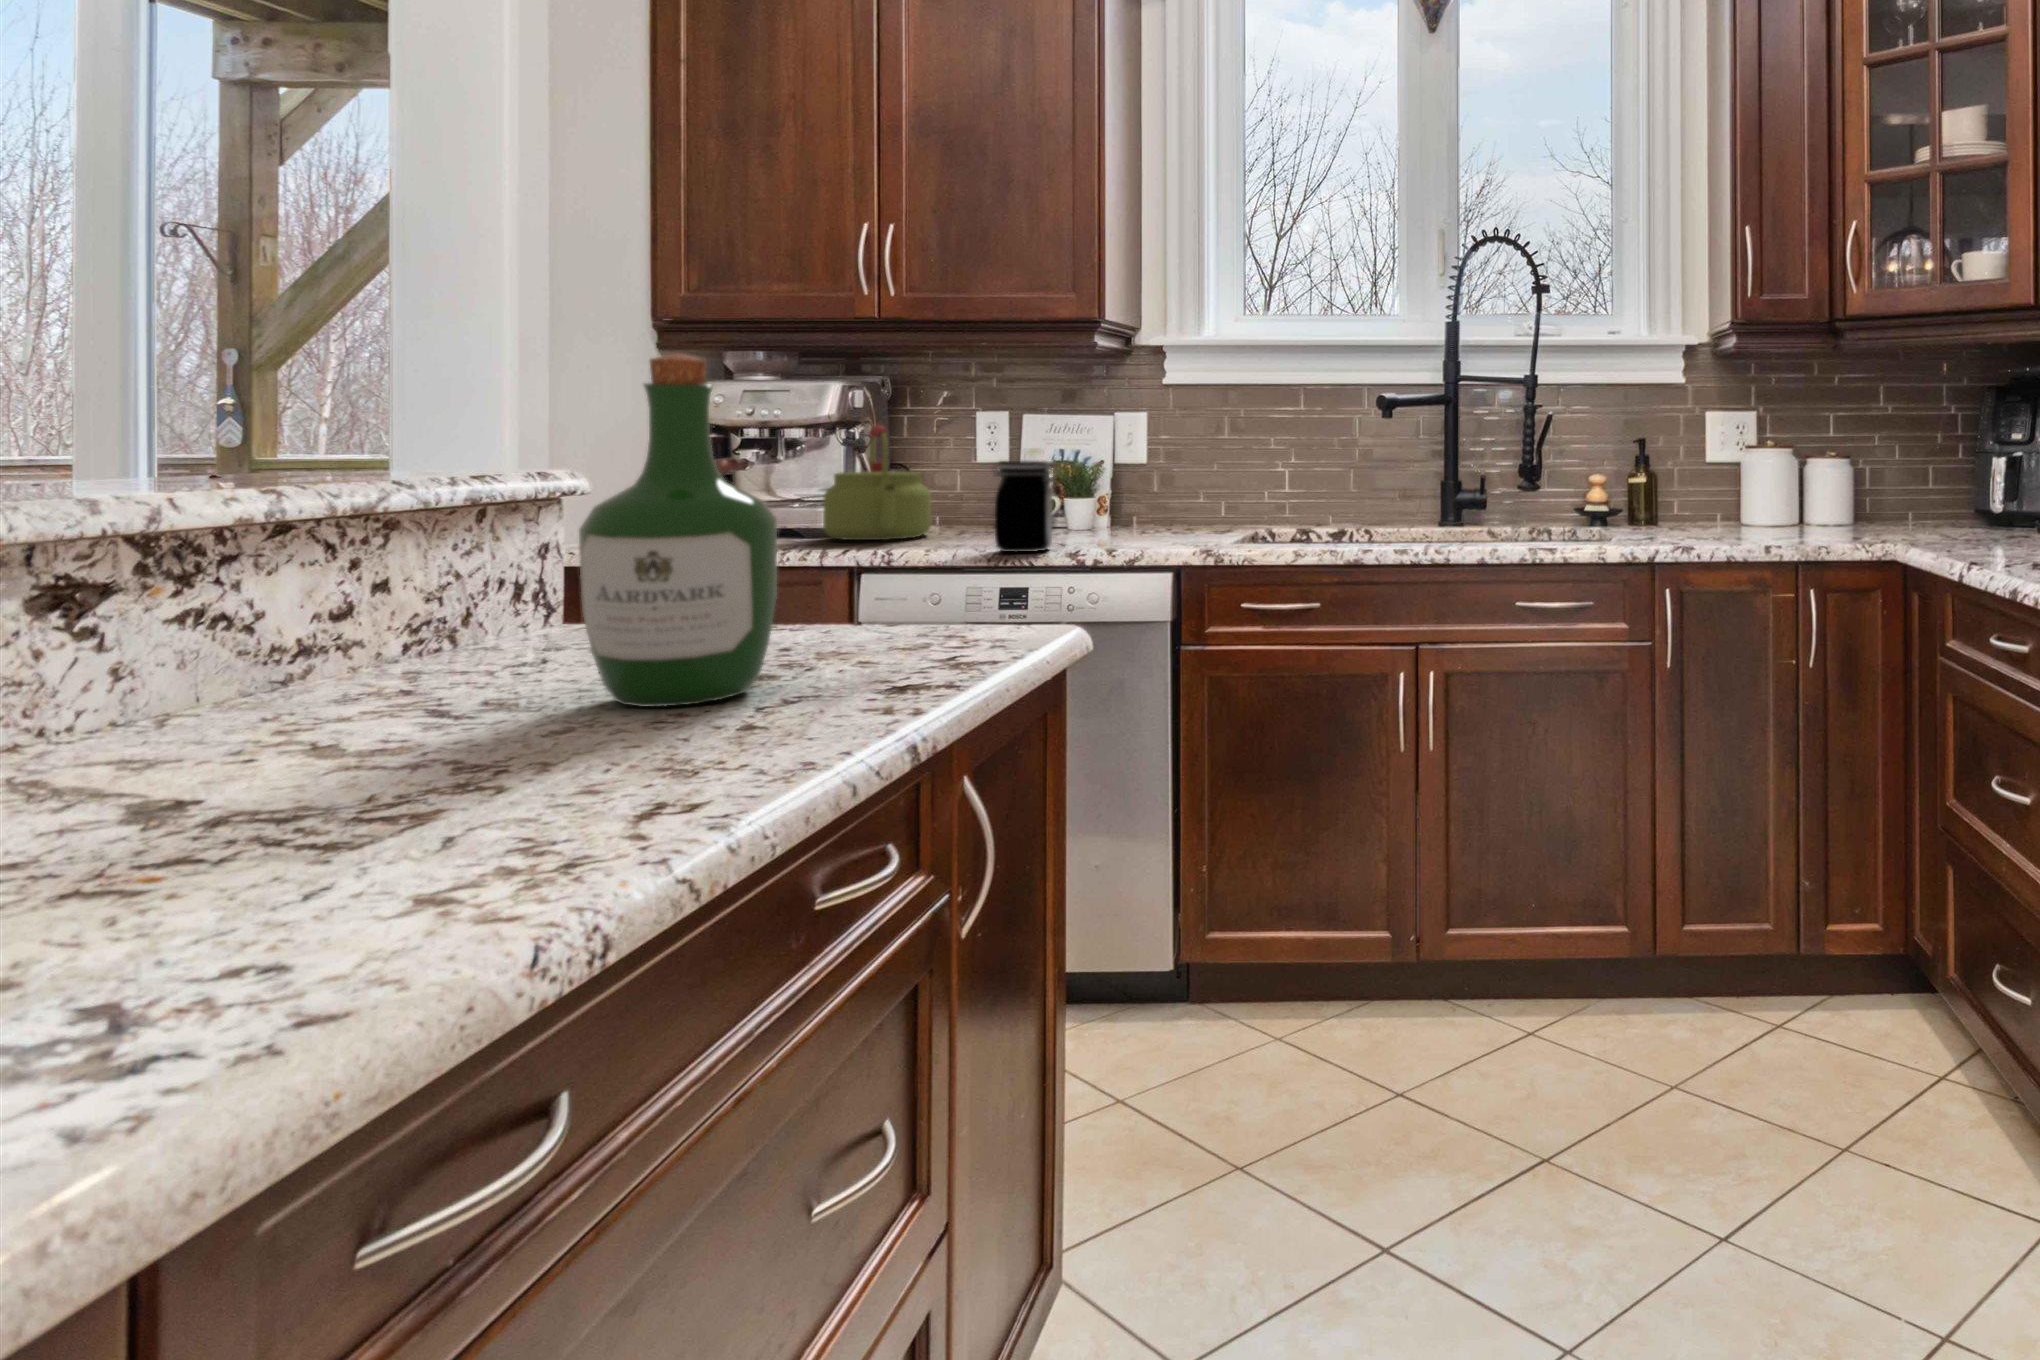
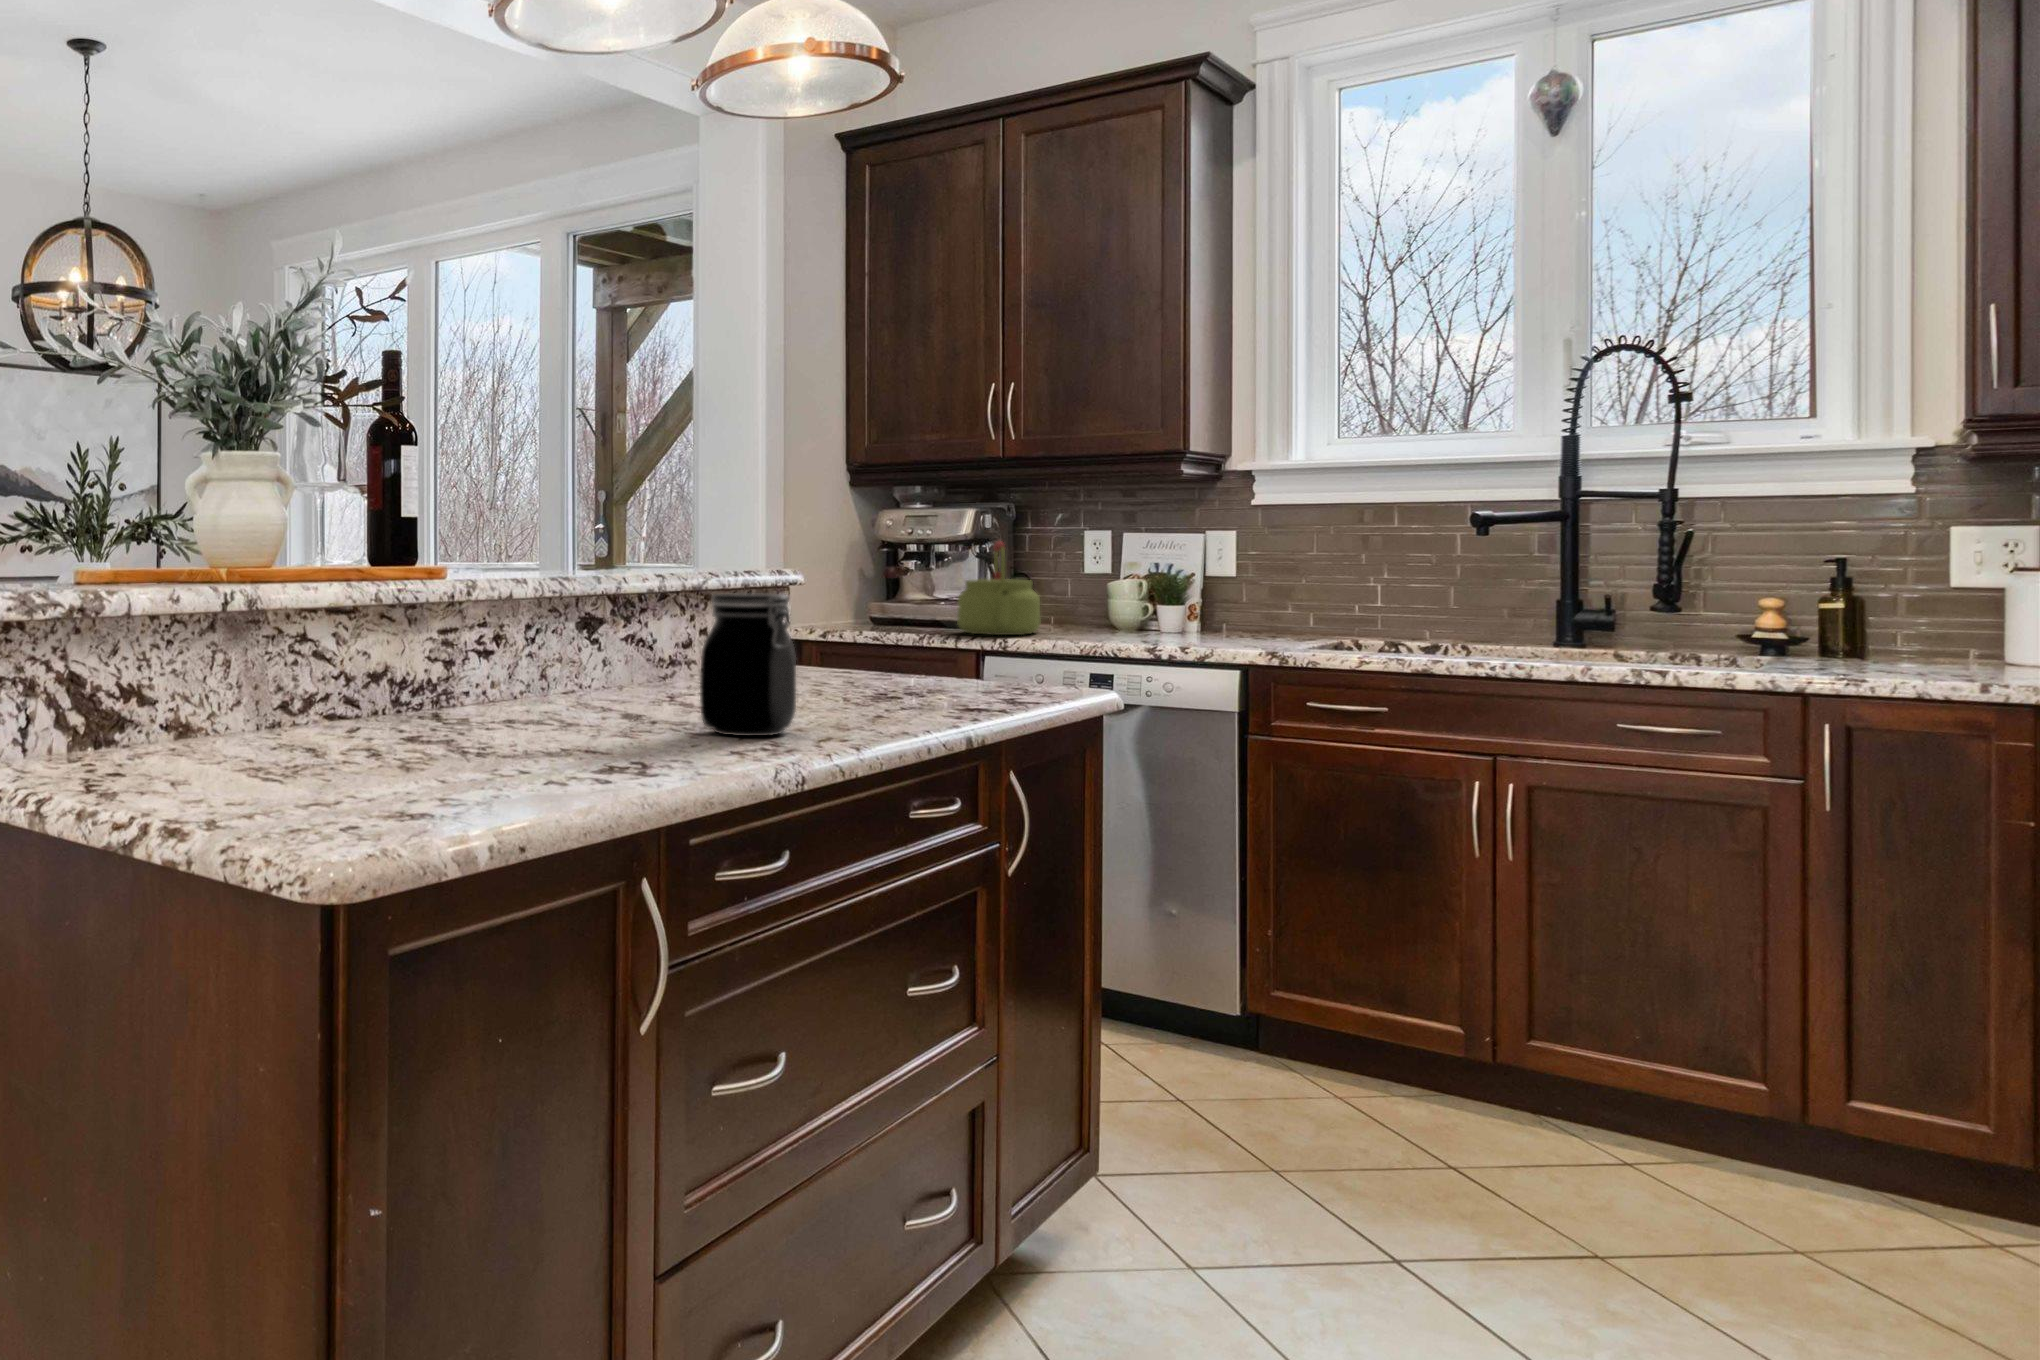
wine bottle: present [579,353,777,707] -> none [801,509,896,703]
jar: present [992,460,1057,552] -> present [700,593,796,736]

